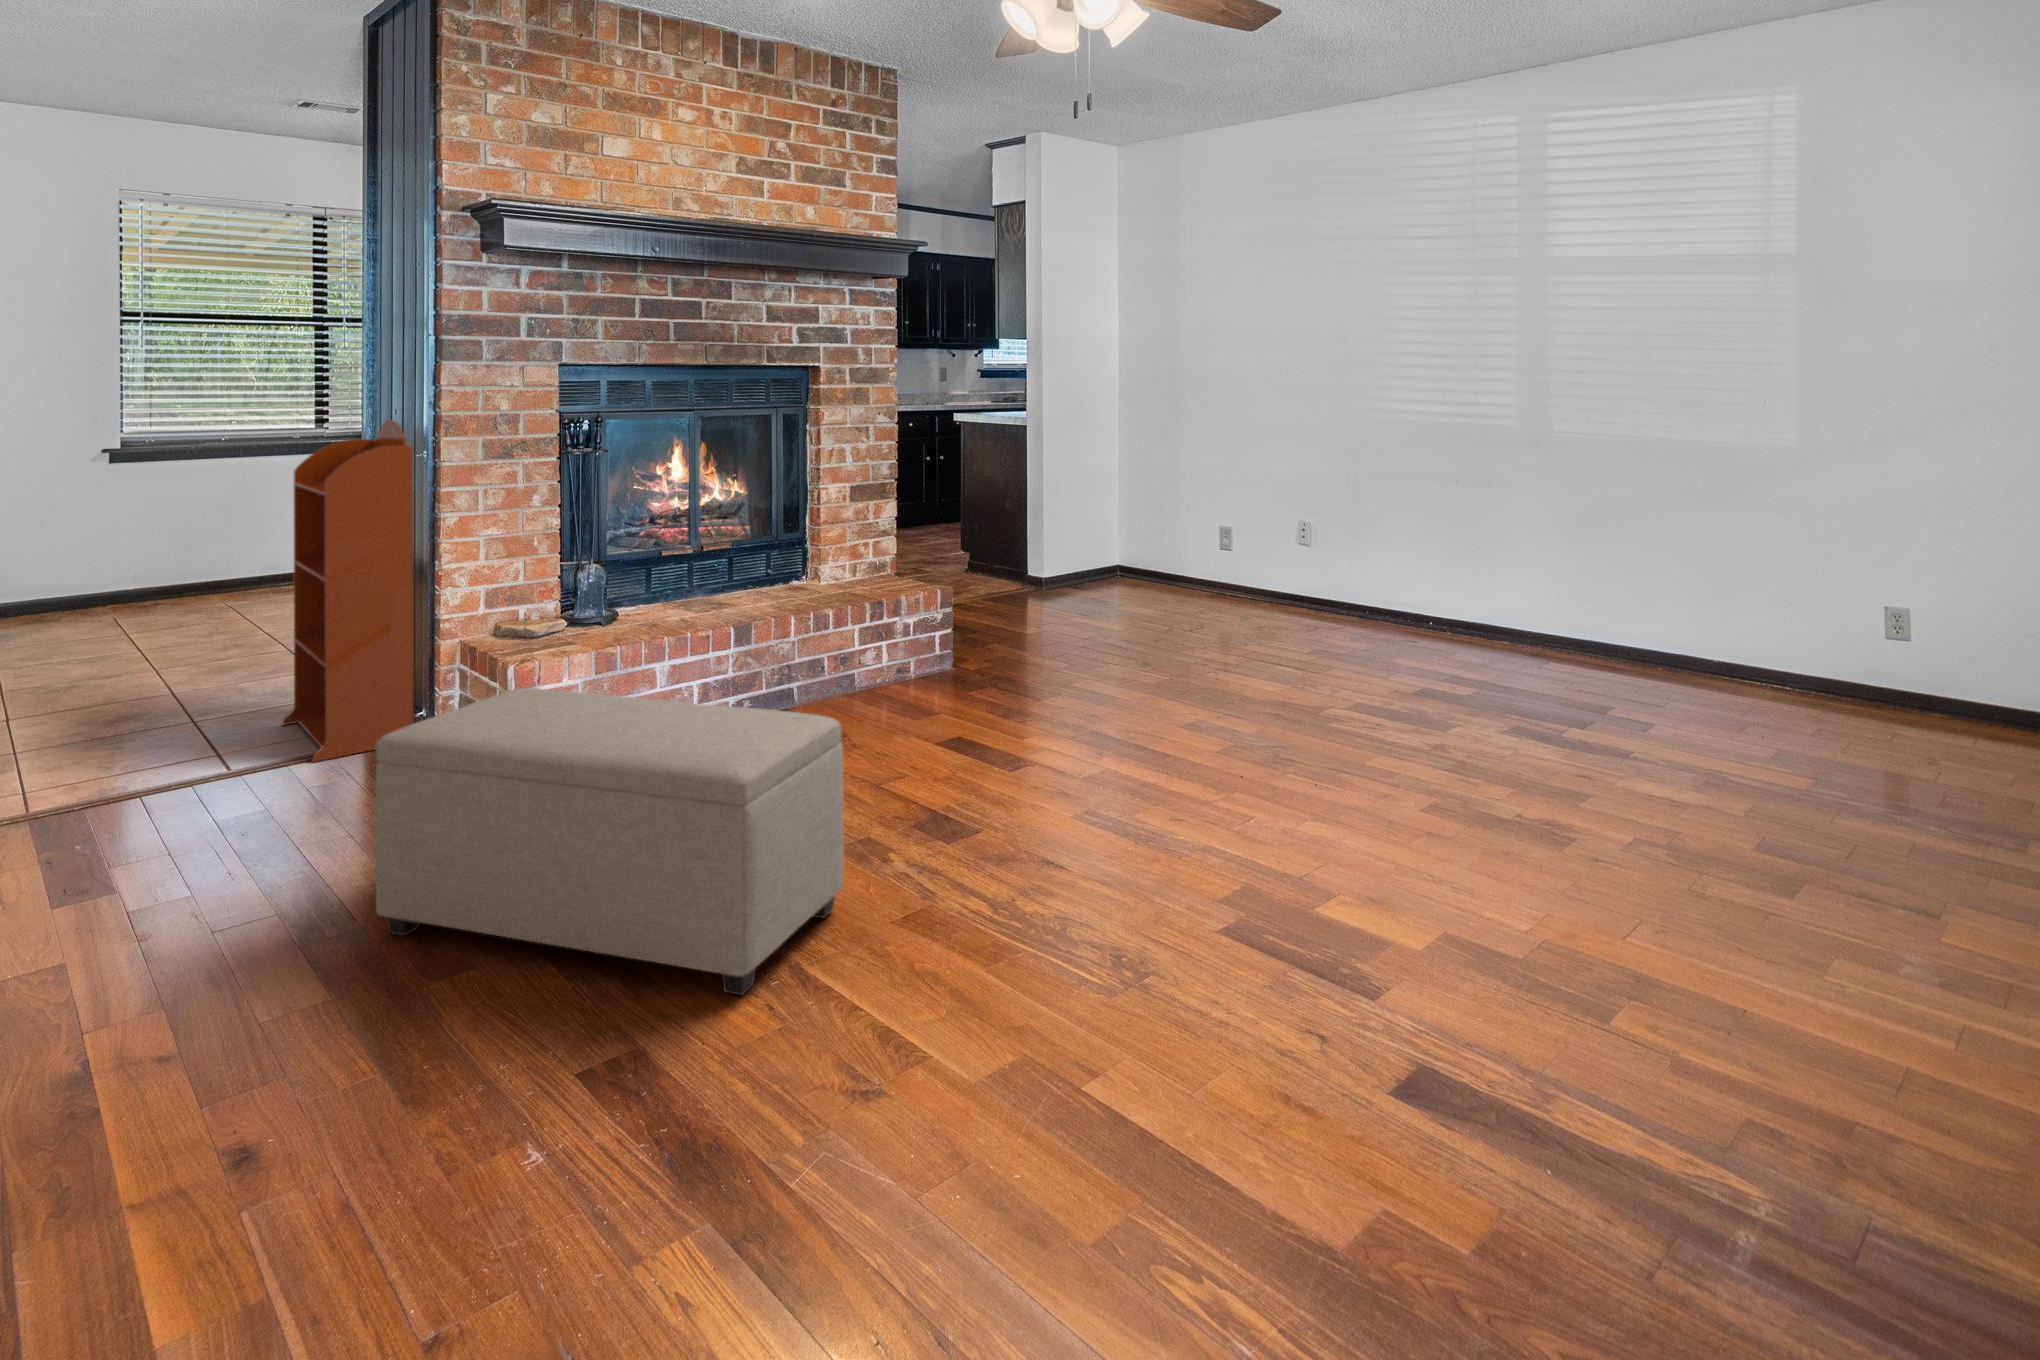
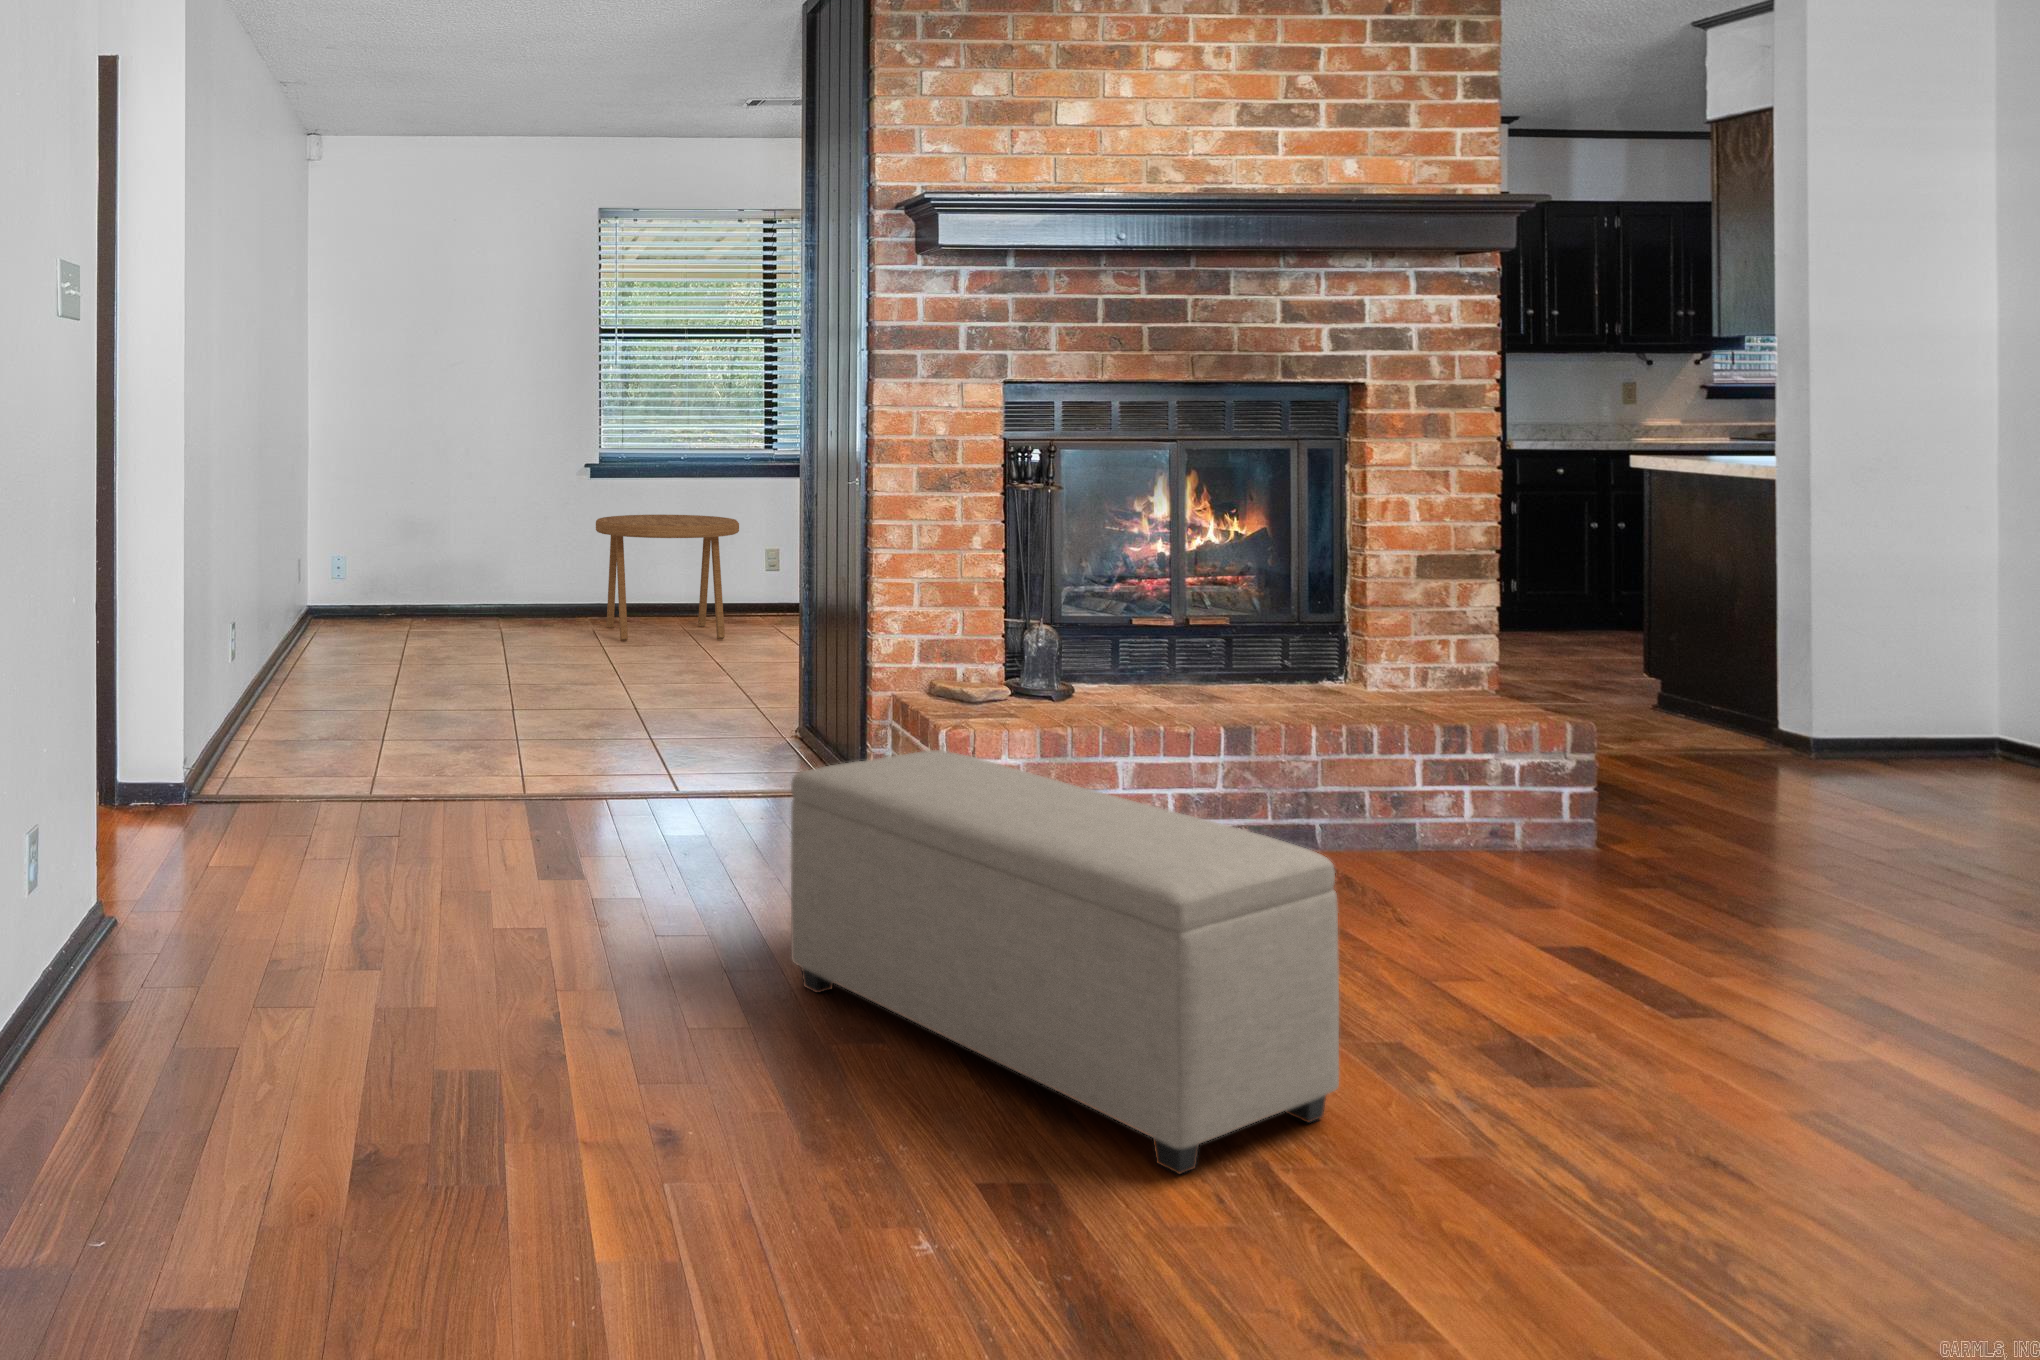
bookcase: present [282,420,413,762] -> none [730,441,849,802]
side table: none [105,491,278,622] -> present [596,515,739,641]

